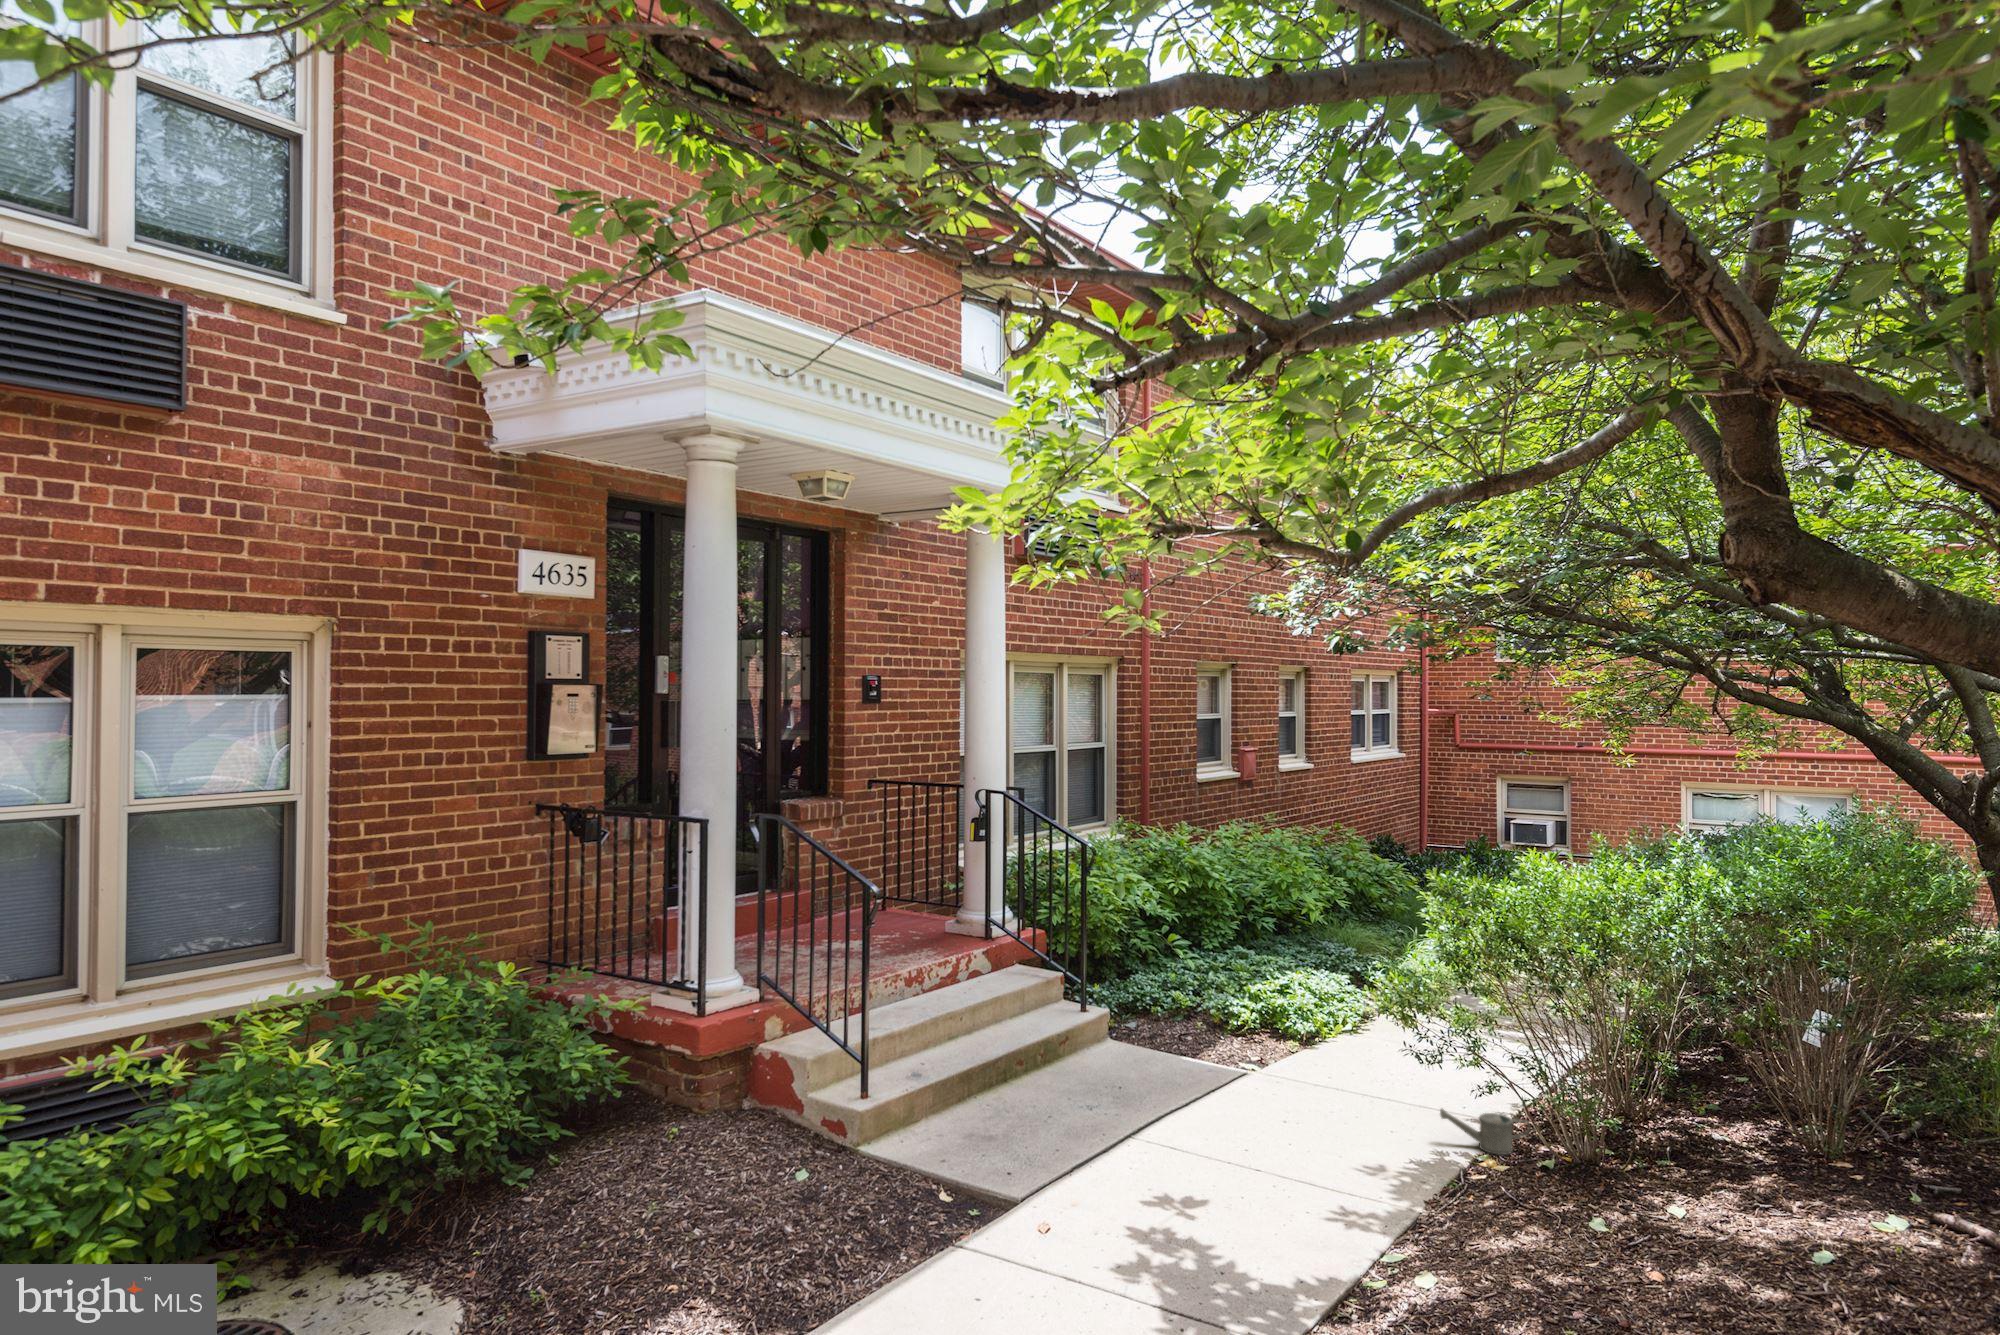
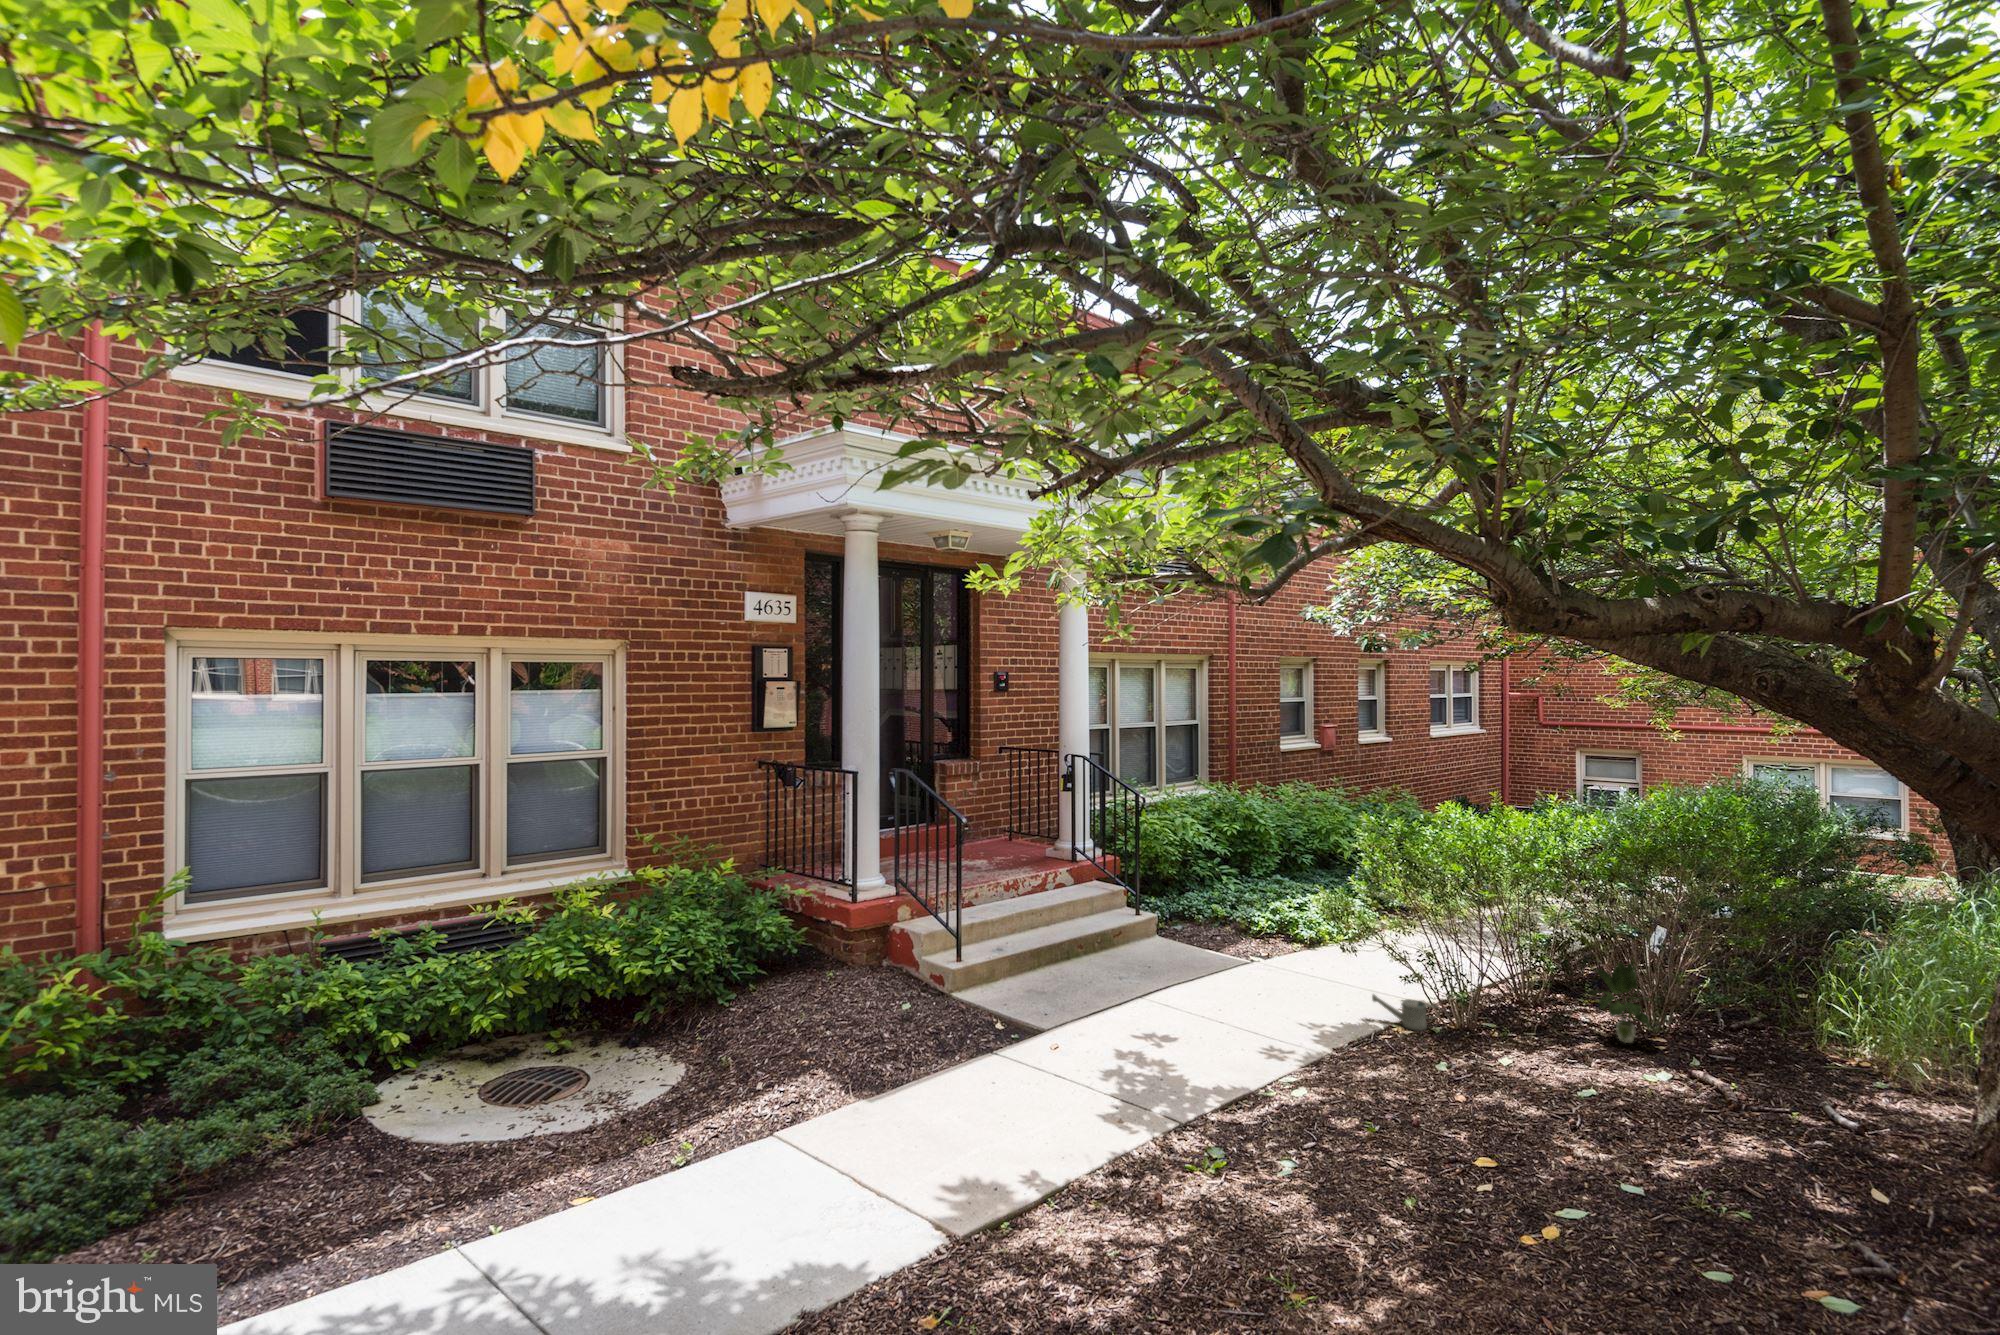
potted plant: none [1700,1044,1792,1153] -> present [1590,960,1652,1043]

